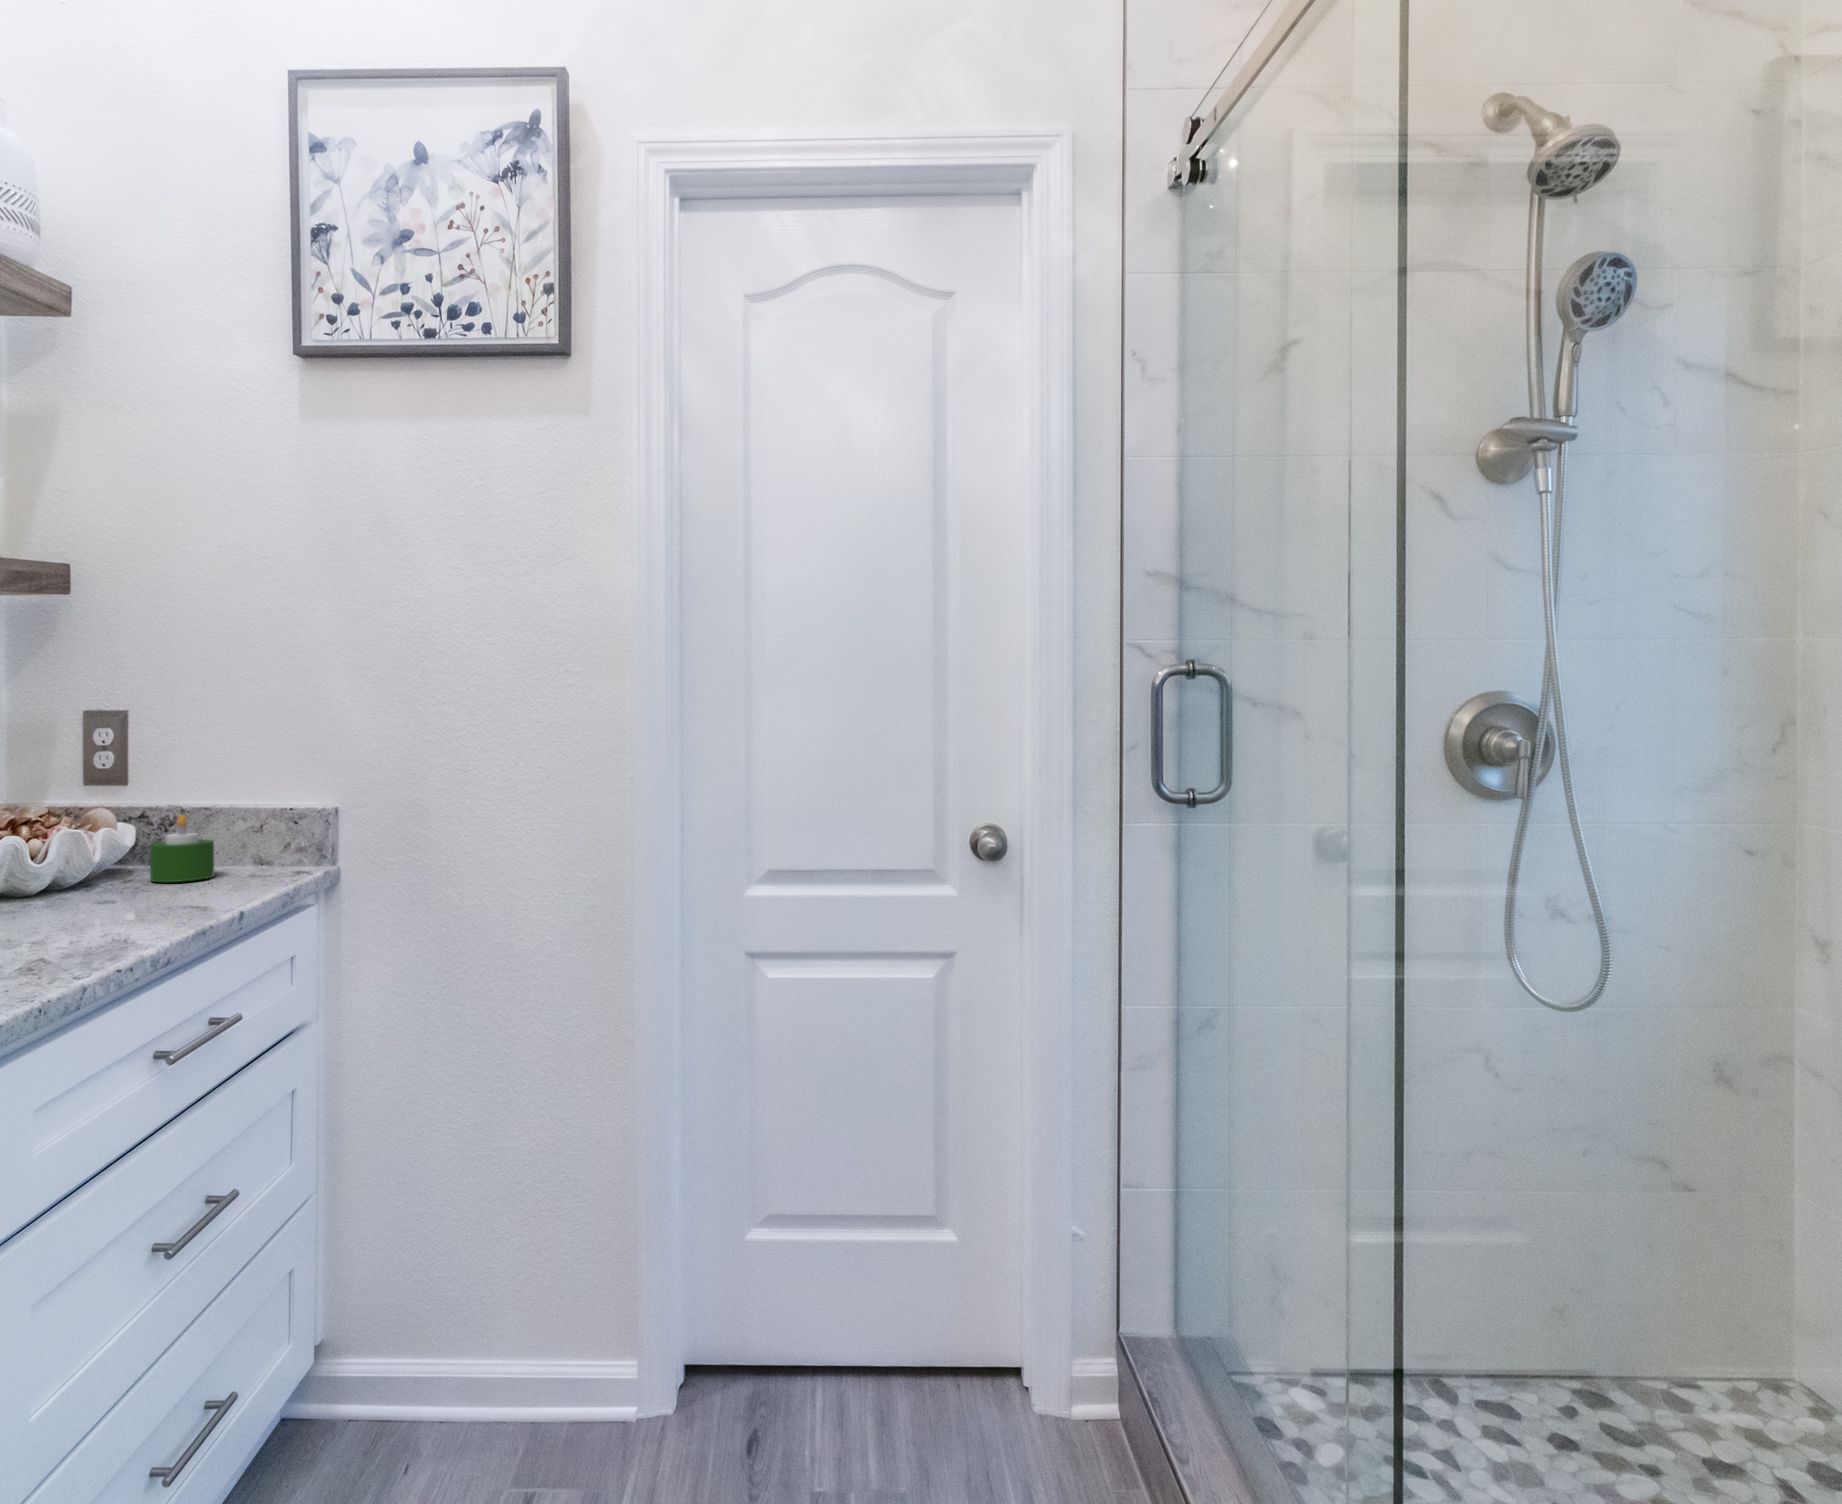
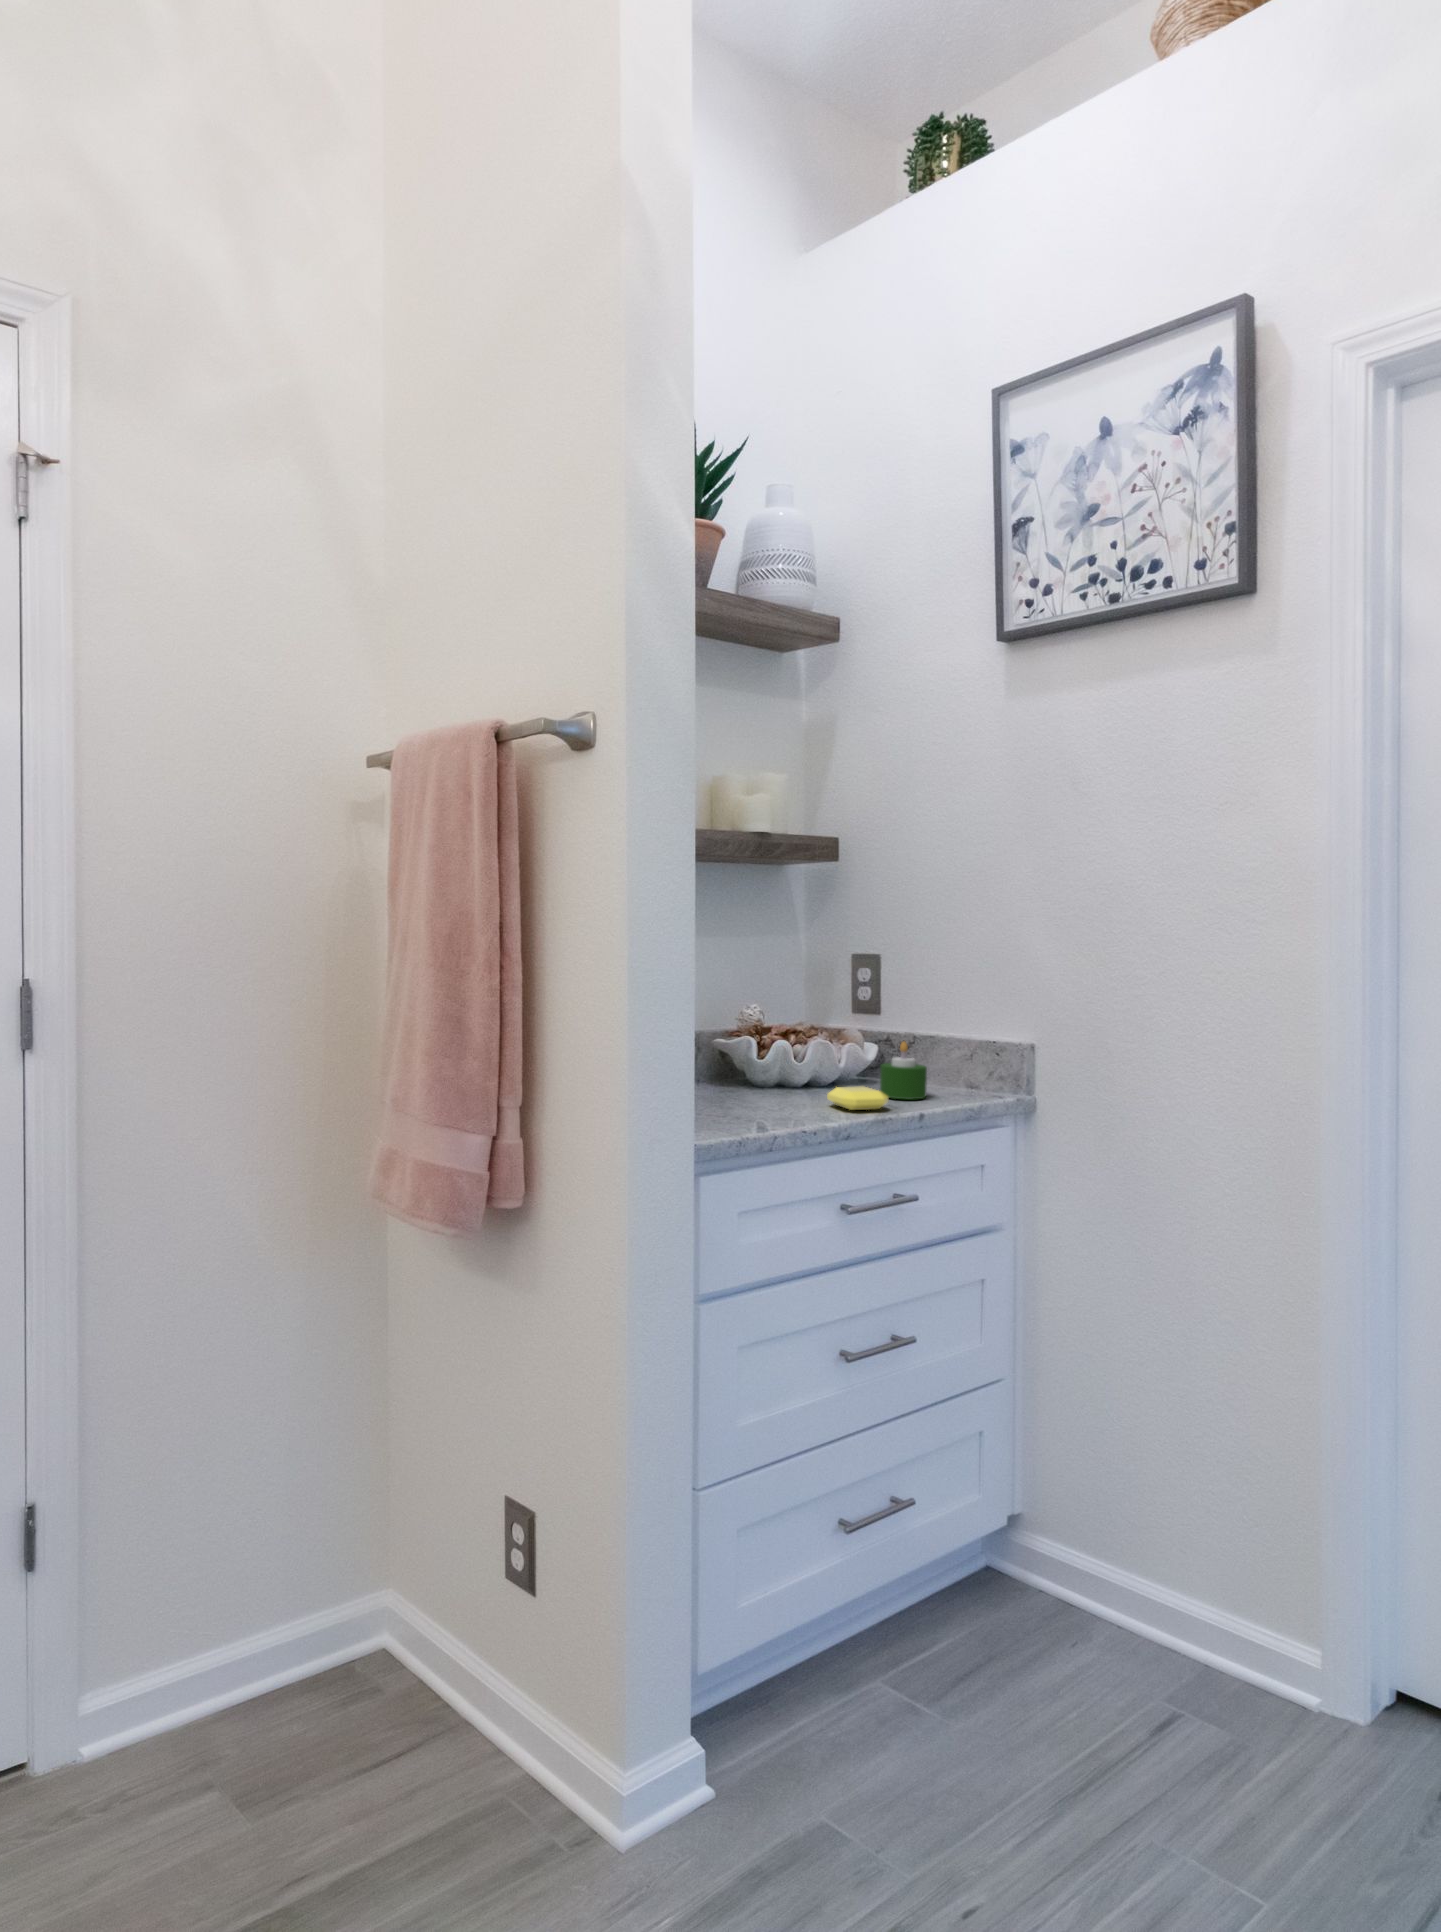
soap bar: none [80,872,171,903] -> present [827,1087,888,1110]

